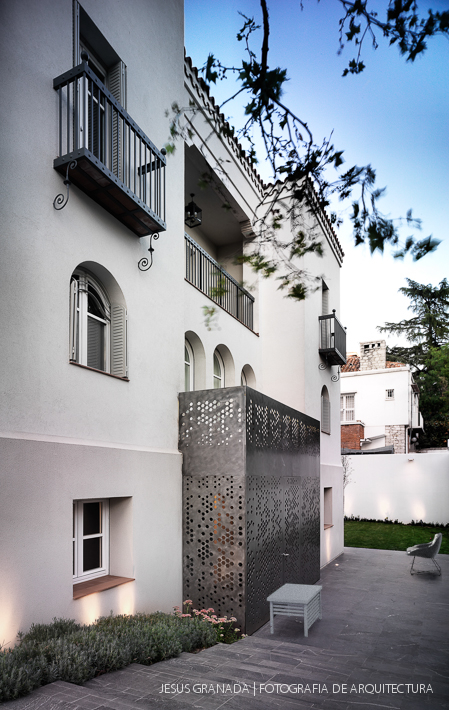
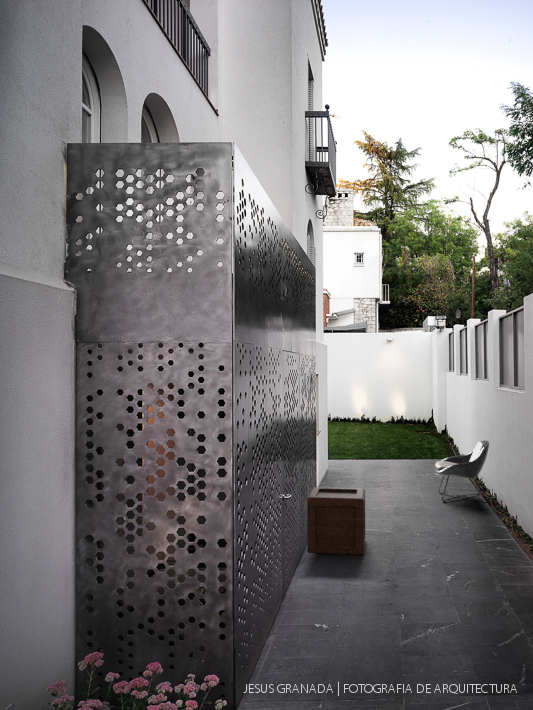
wooden crate: none [307,557,347,598] -> present [307,487,365,555]
storage bench: present [267,584,322,637] -> none [266,550,356,670]

